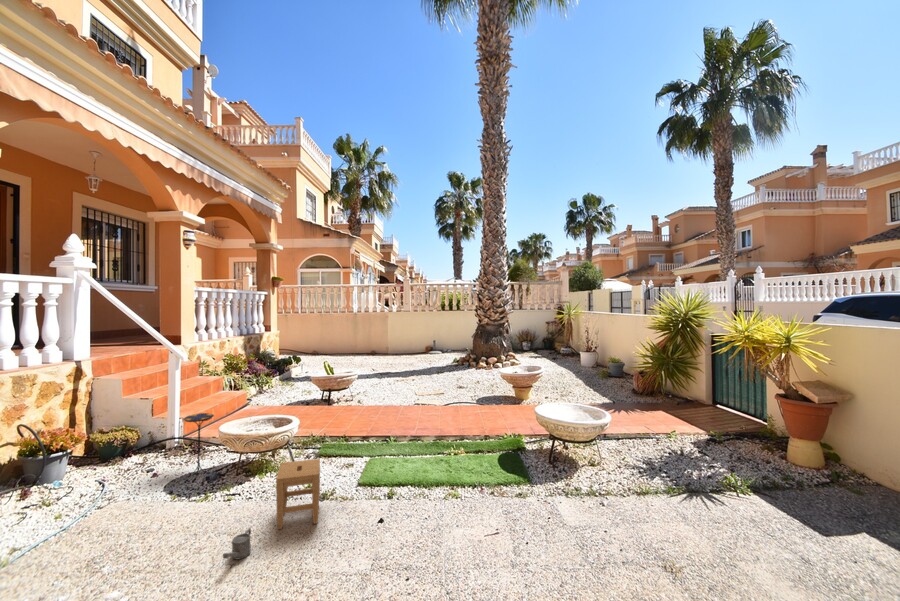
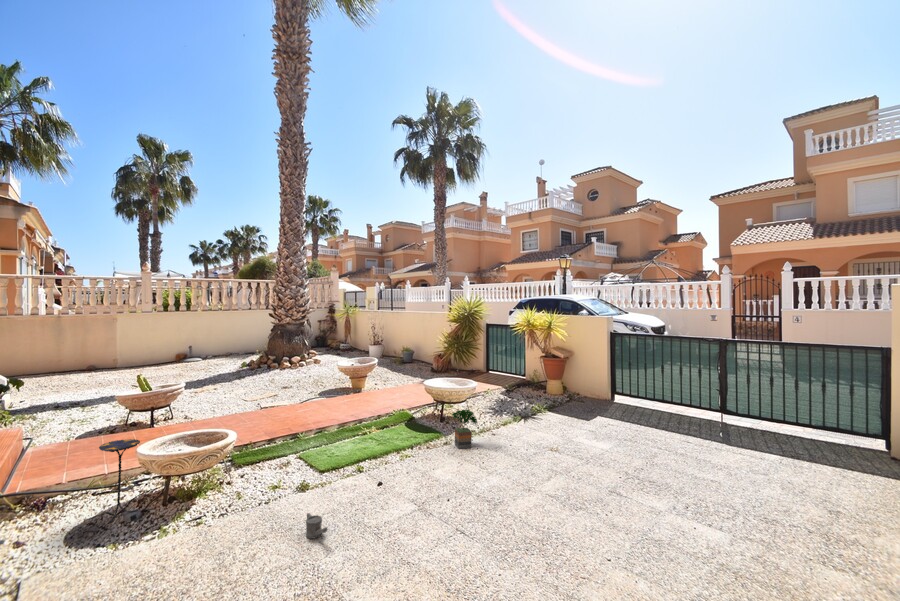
potted tree: none [512,453,546,514] -> present [452,409,477,449]
stool: present [276,459,320,529] -> none [292,446,344,512]

